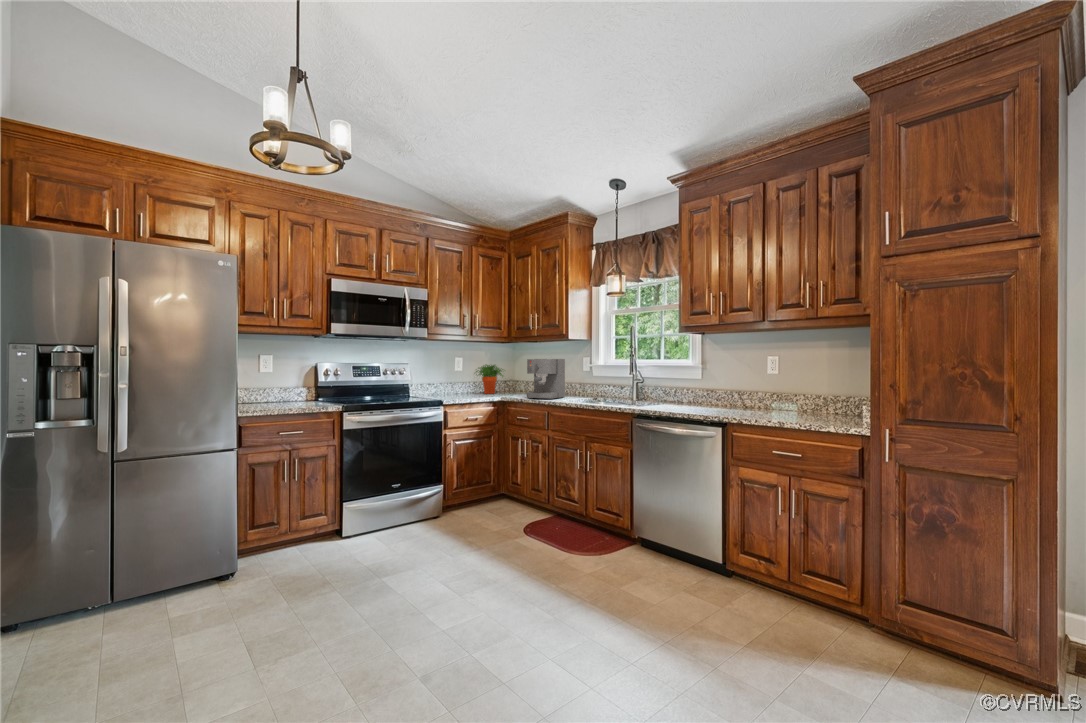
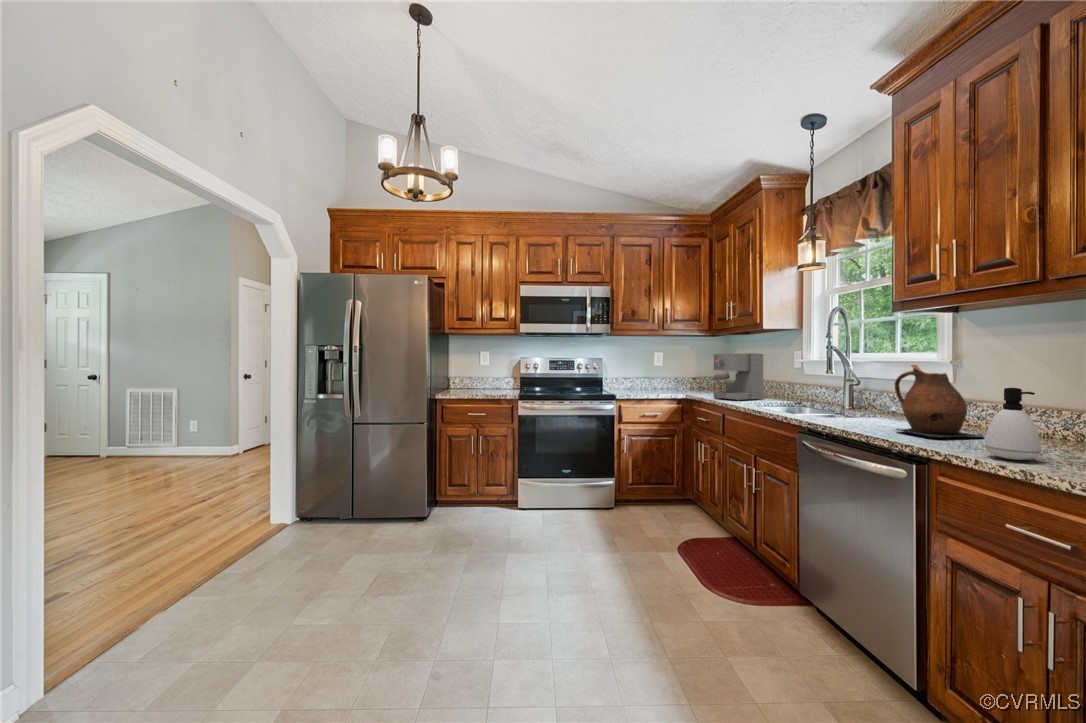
potted plant: present [476,364,503,394] -> none [674,359,713,391]
ceramic pitcher: none [689,368,733,413] -> present [895,365,983,437]
soap dispenser: none [751,380,774,419] -> present [985,388,1041,460]

